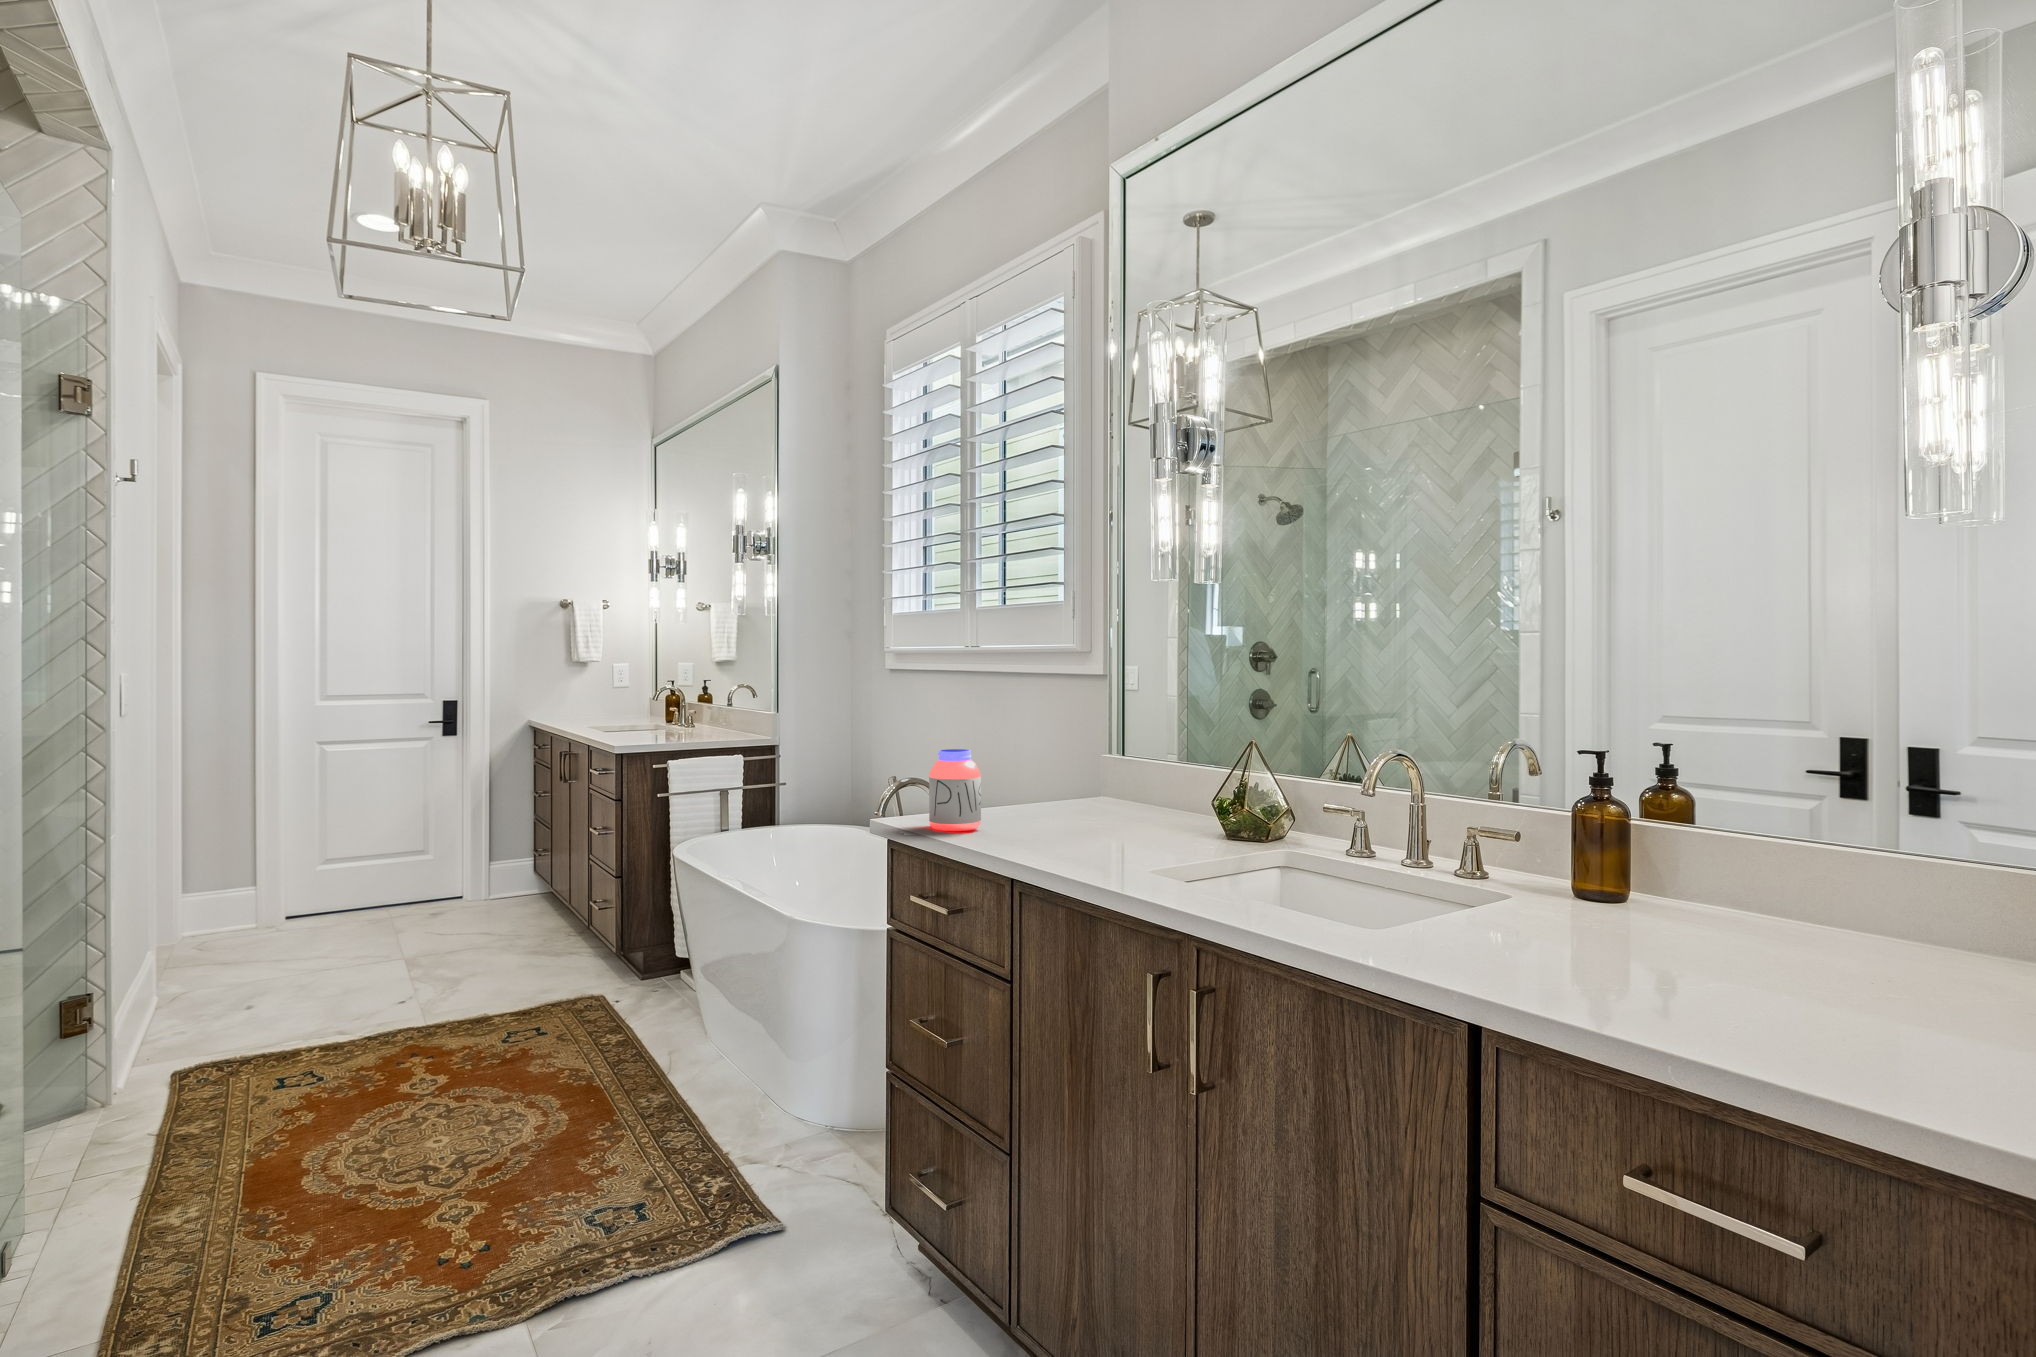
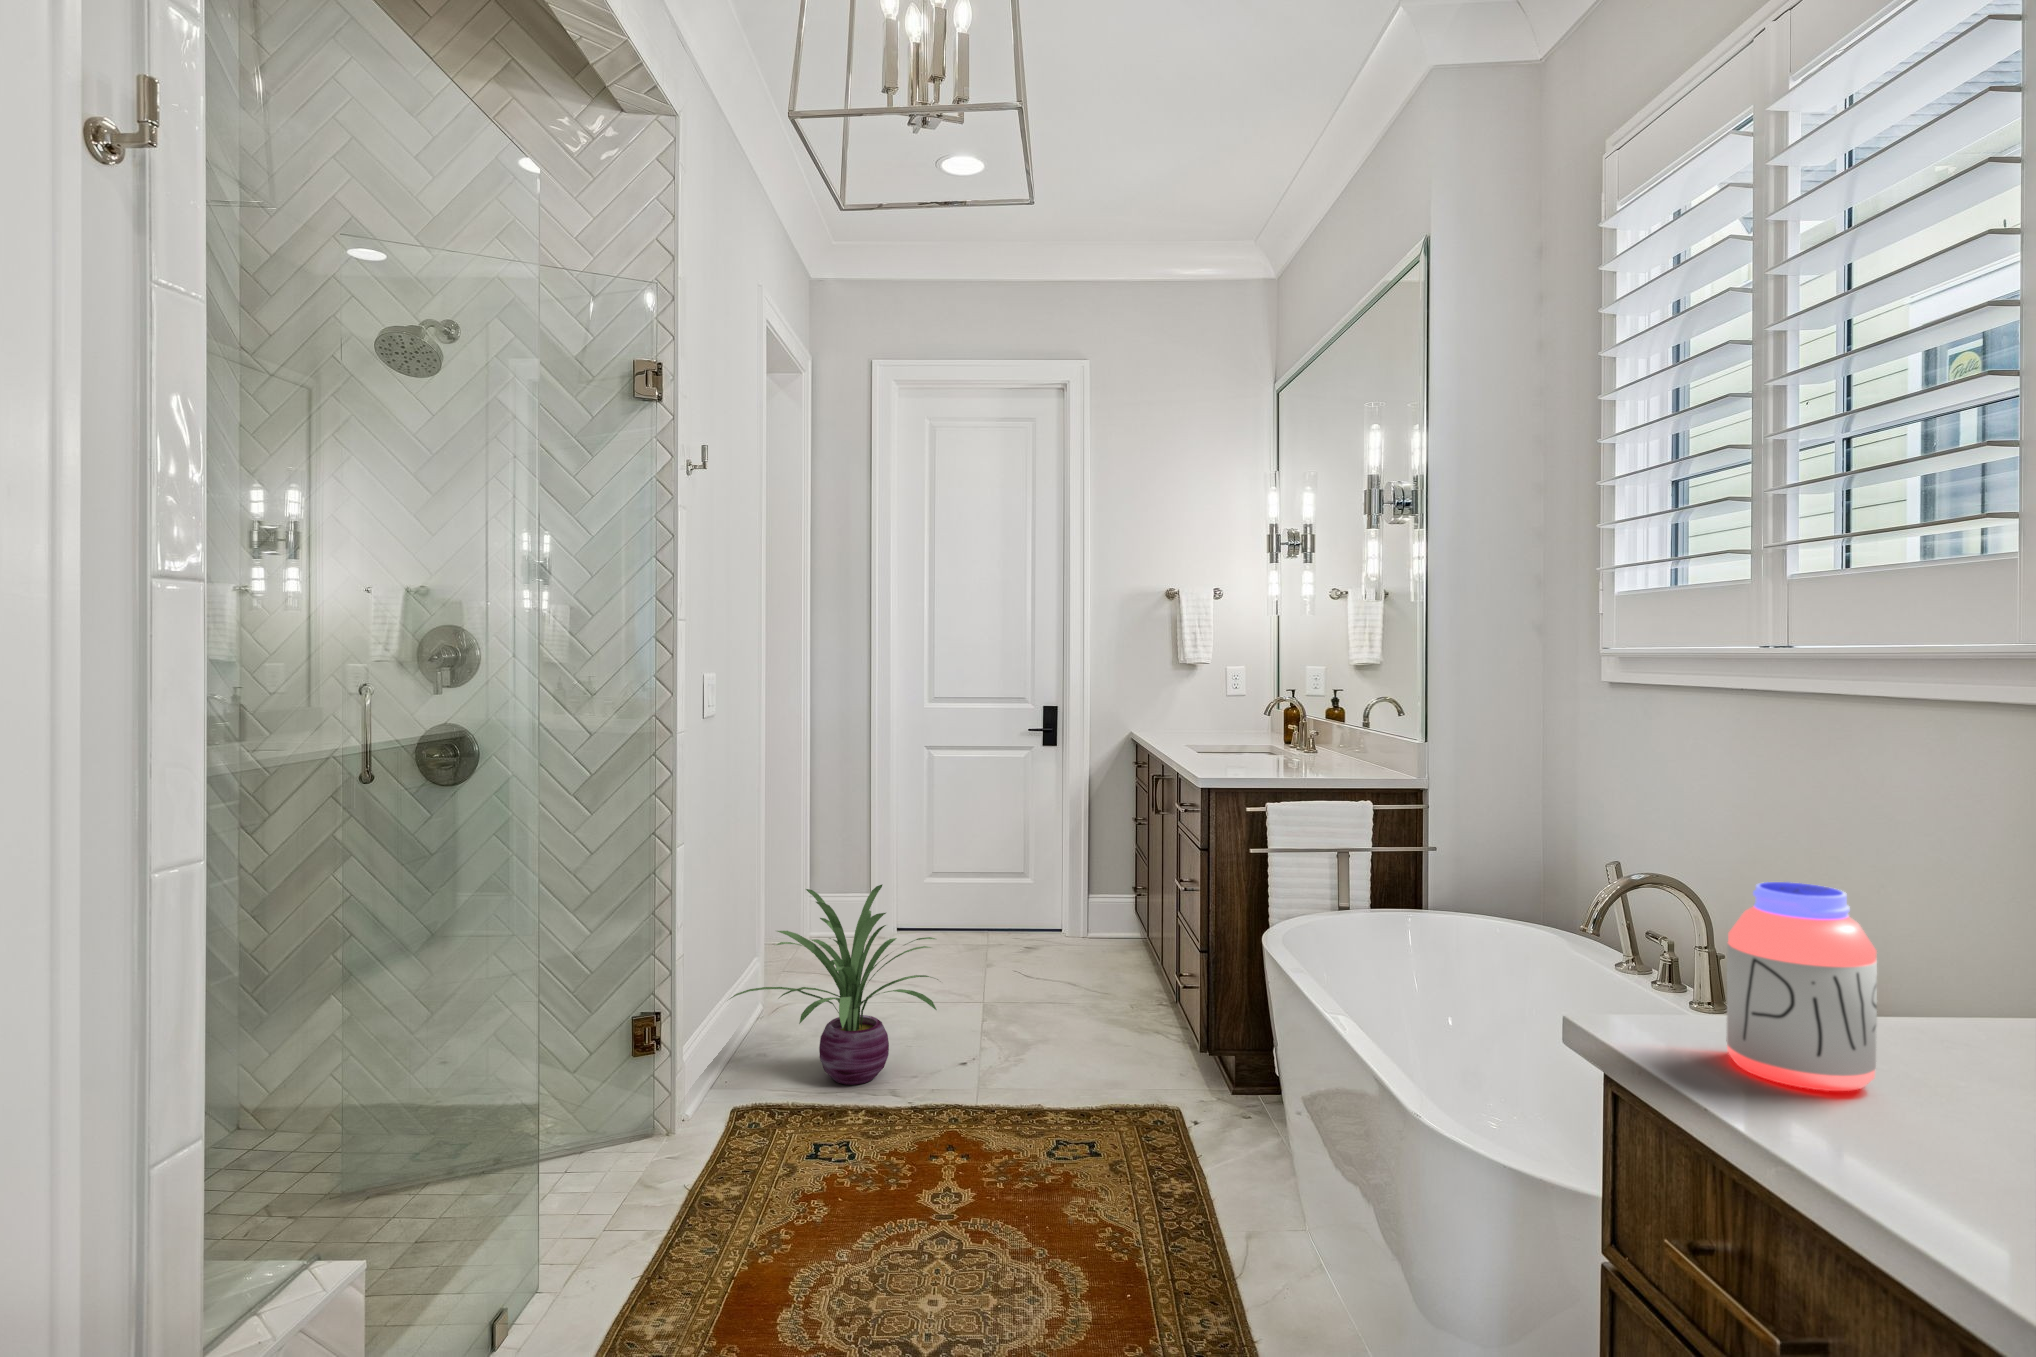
decorative plant: none [147,857,387,1037] -> present [730,885,938,1085]

